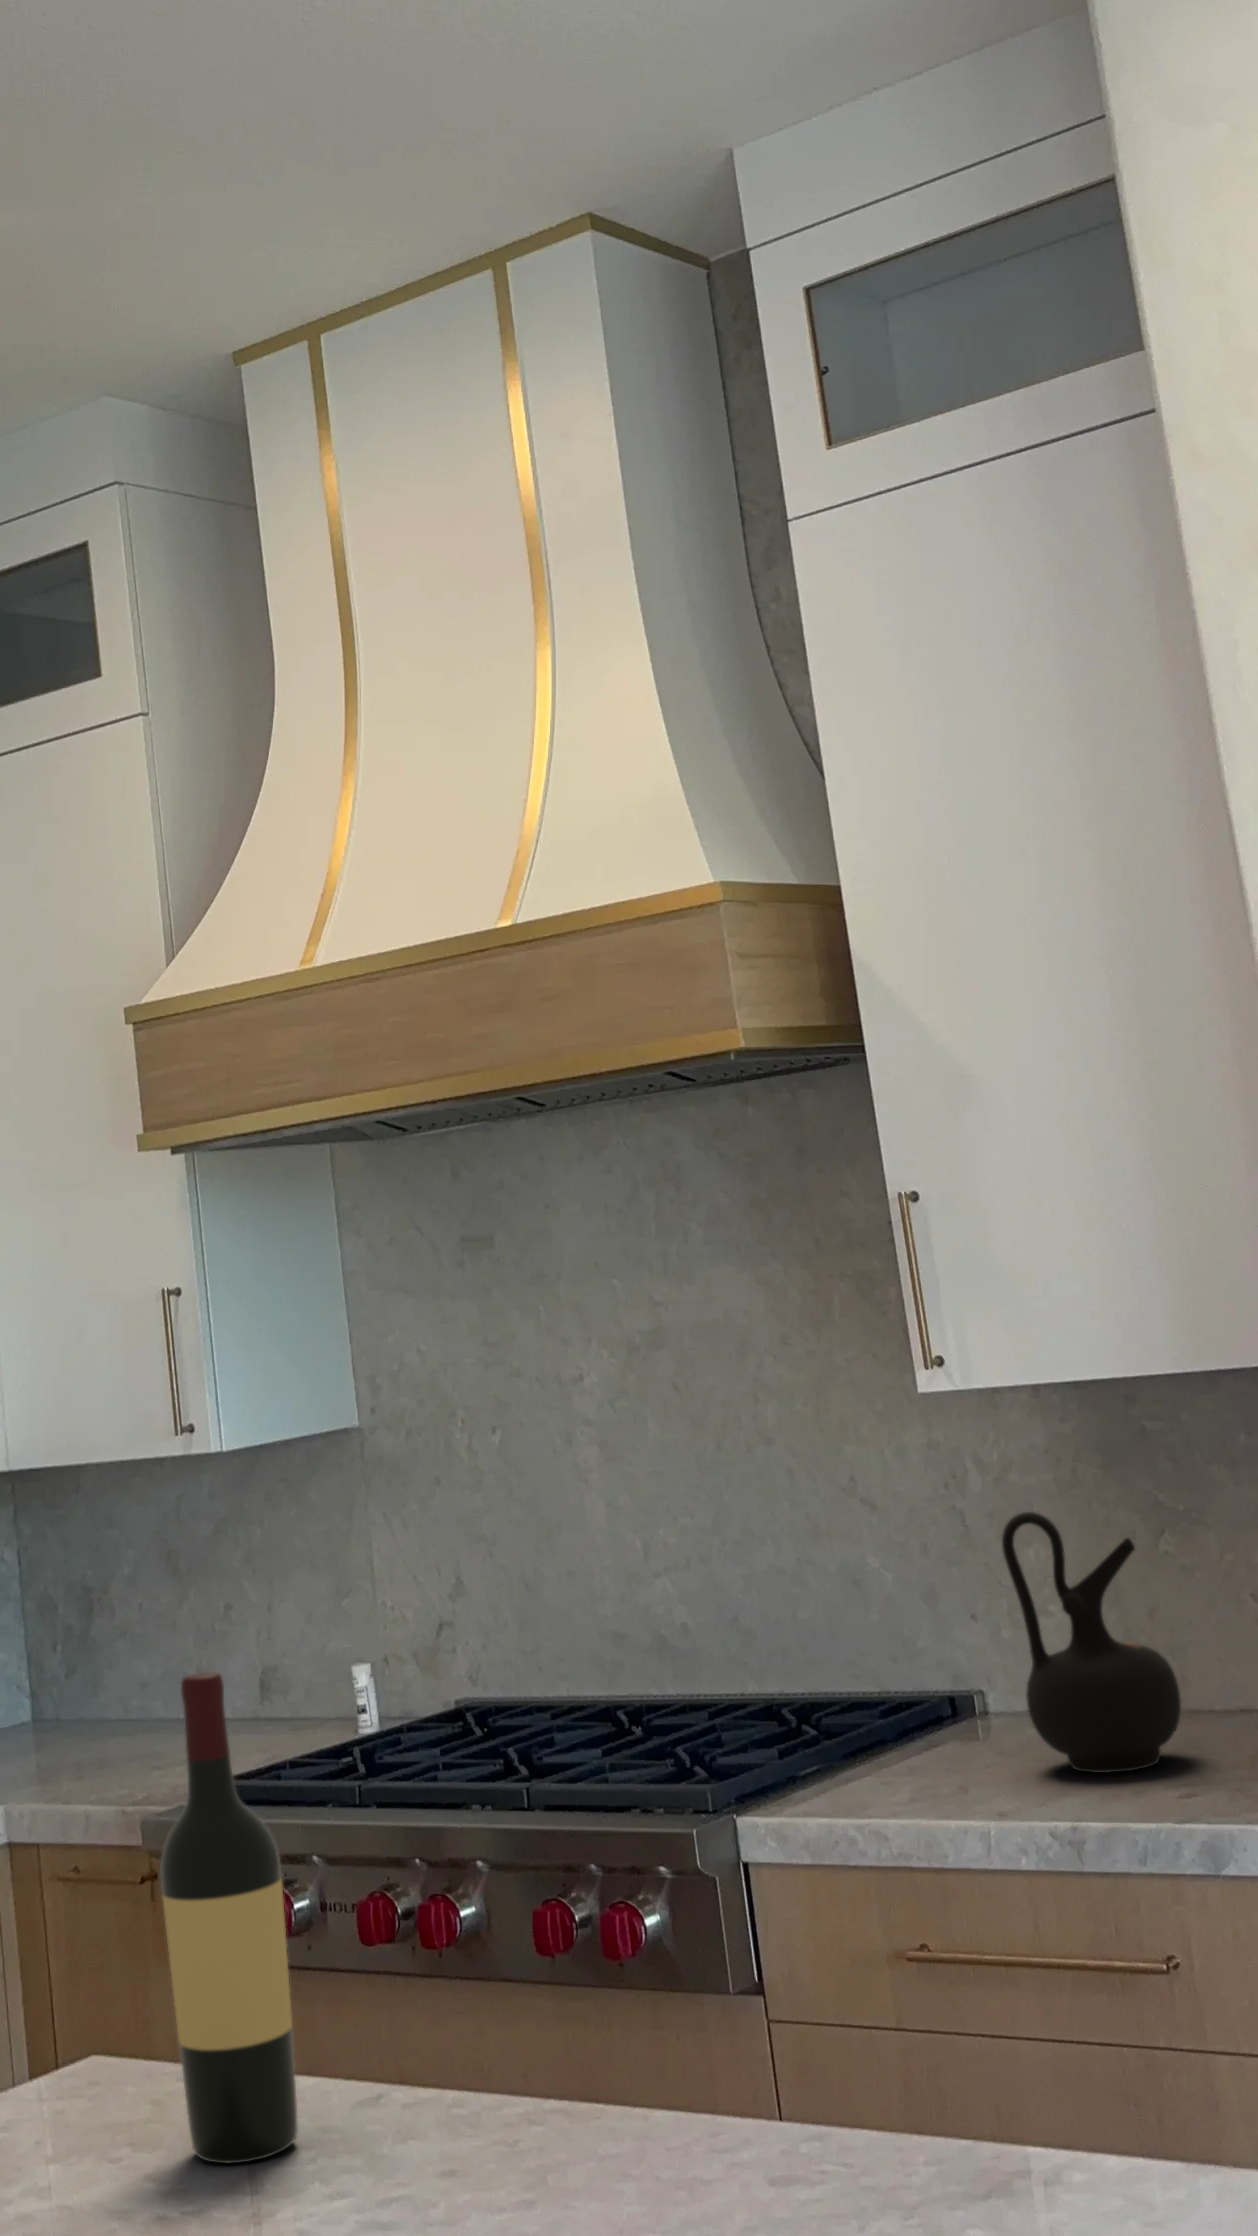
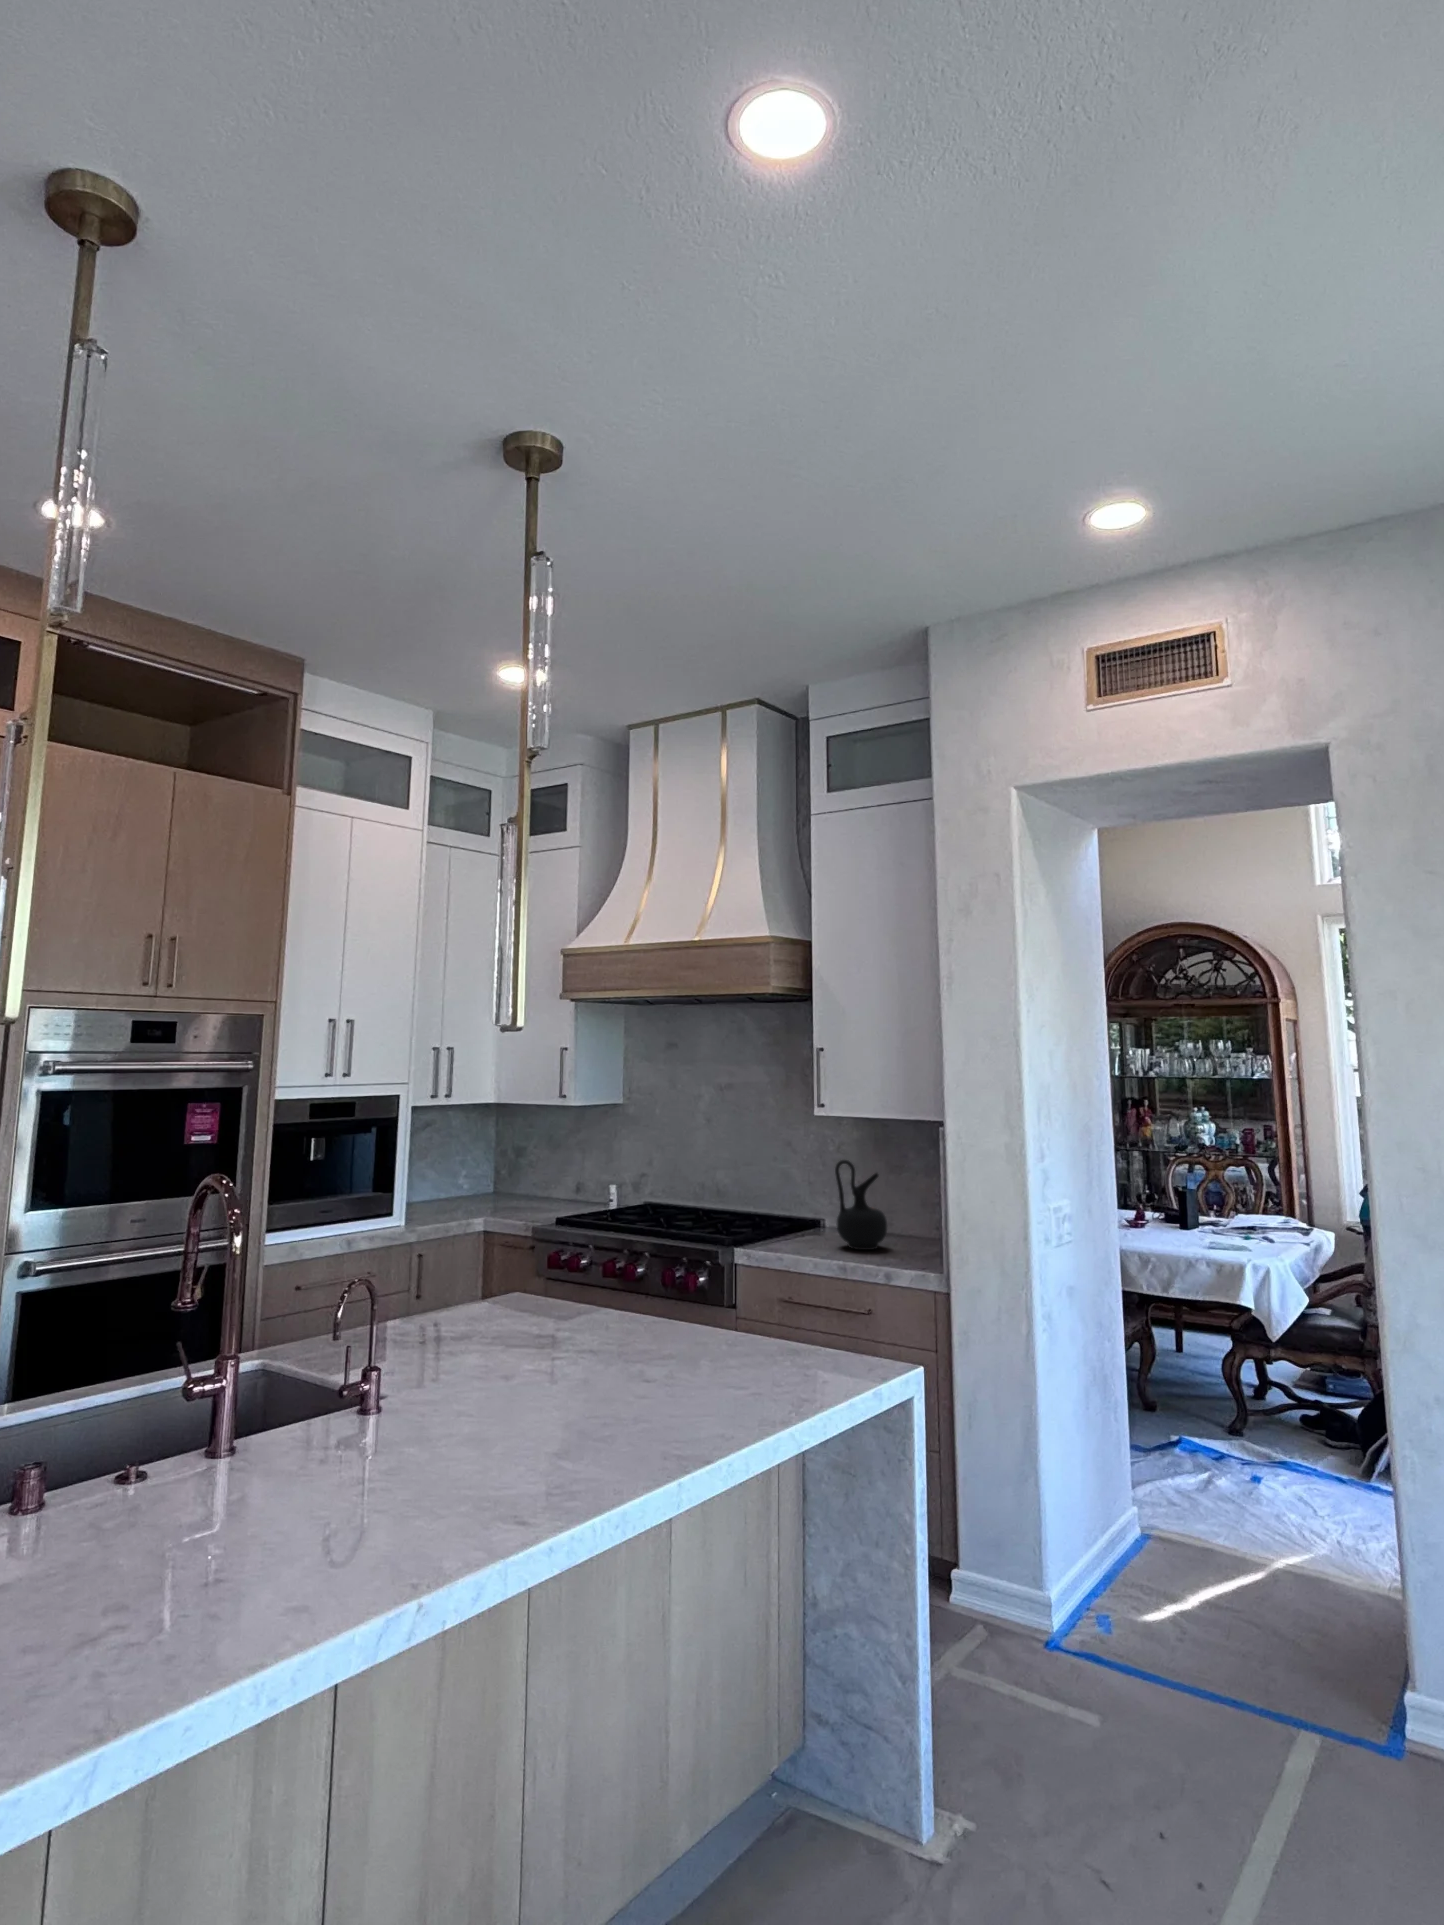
wine bottle: present [161,1672,298,2163] -> none [552,1181,591,1336]

